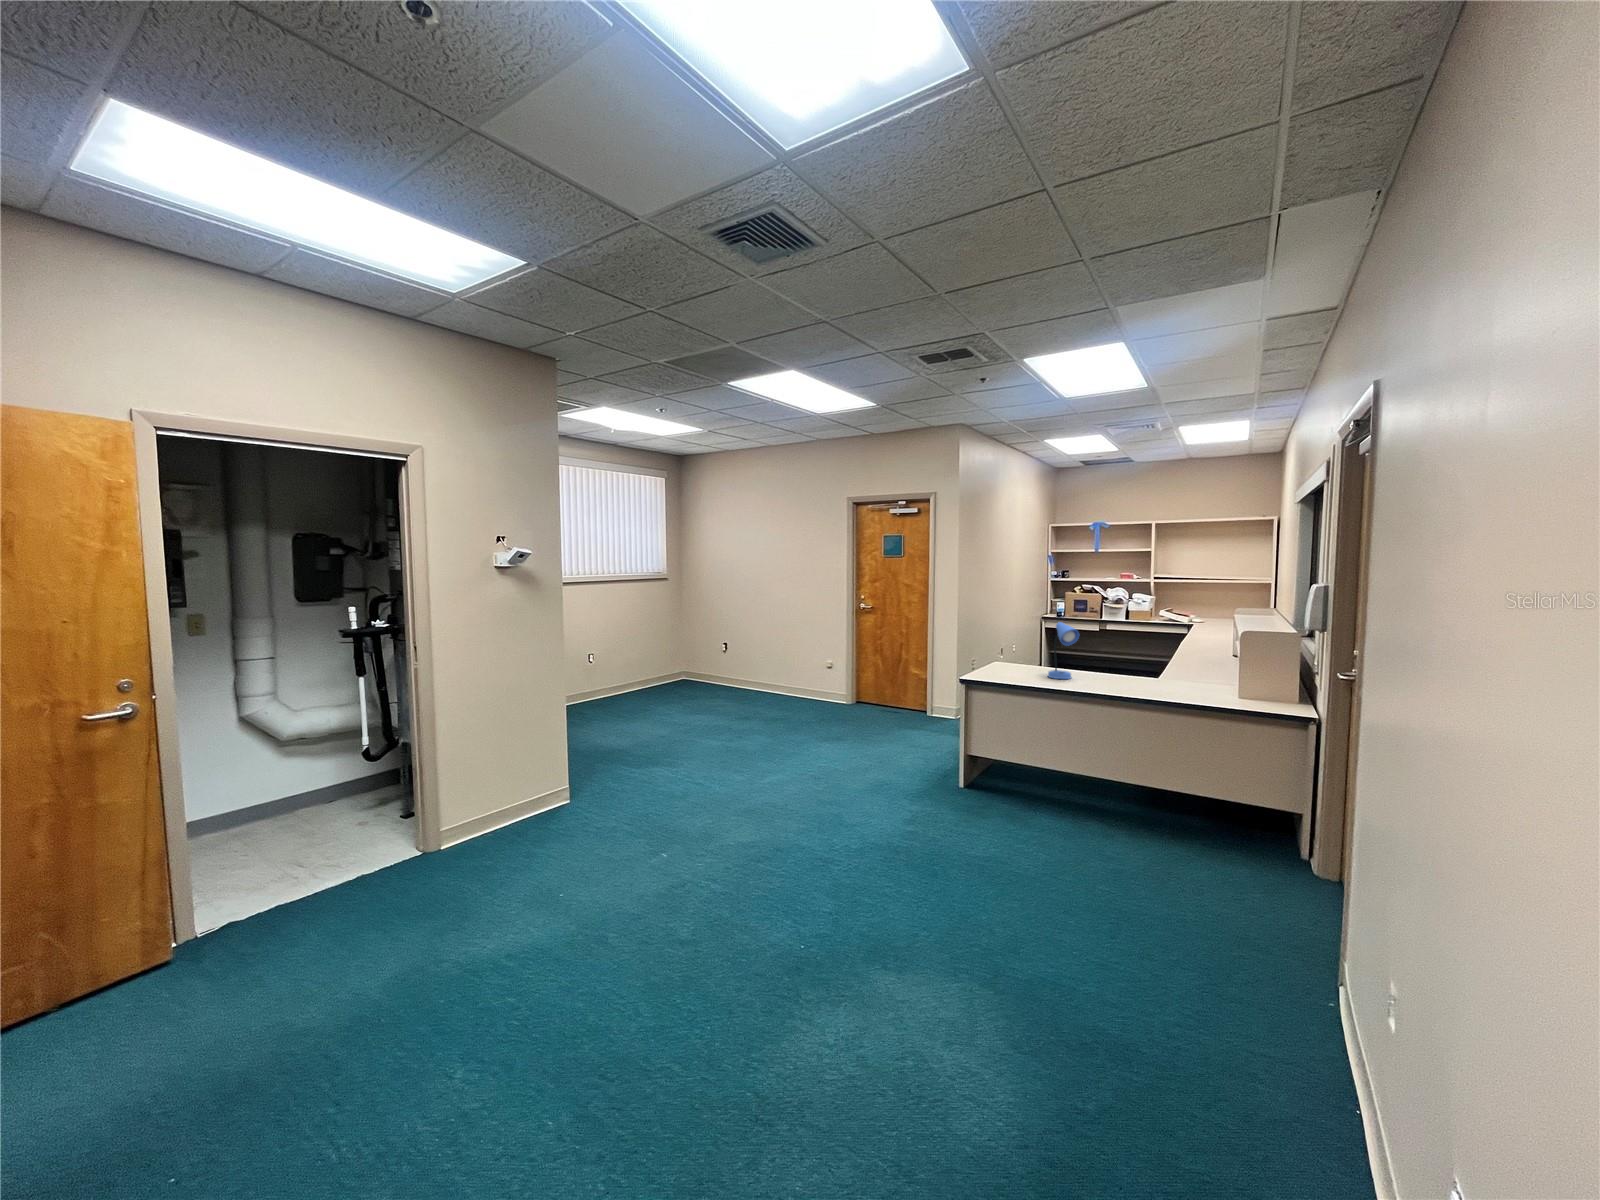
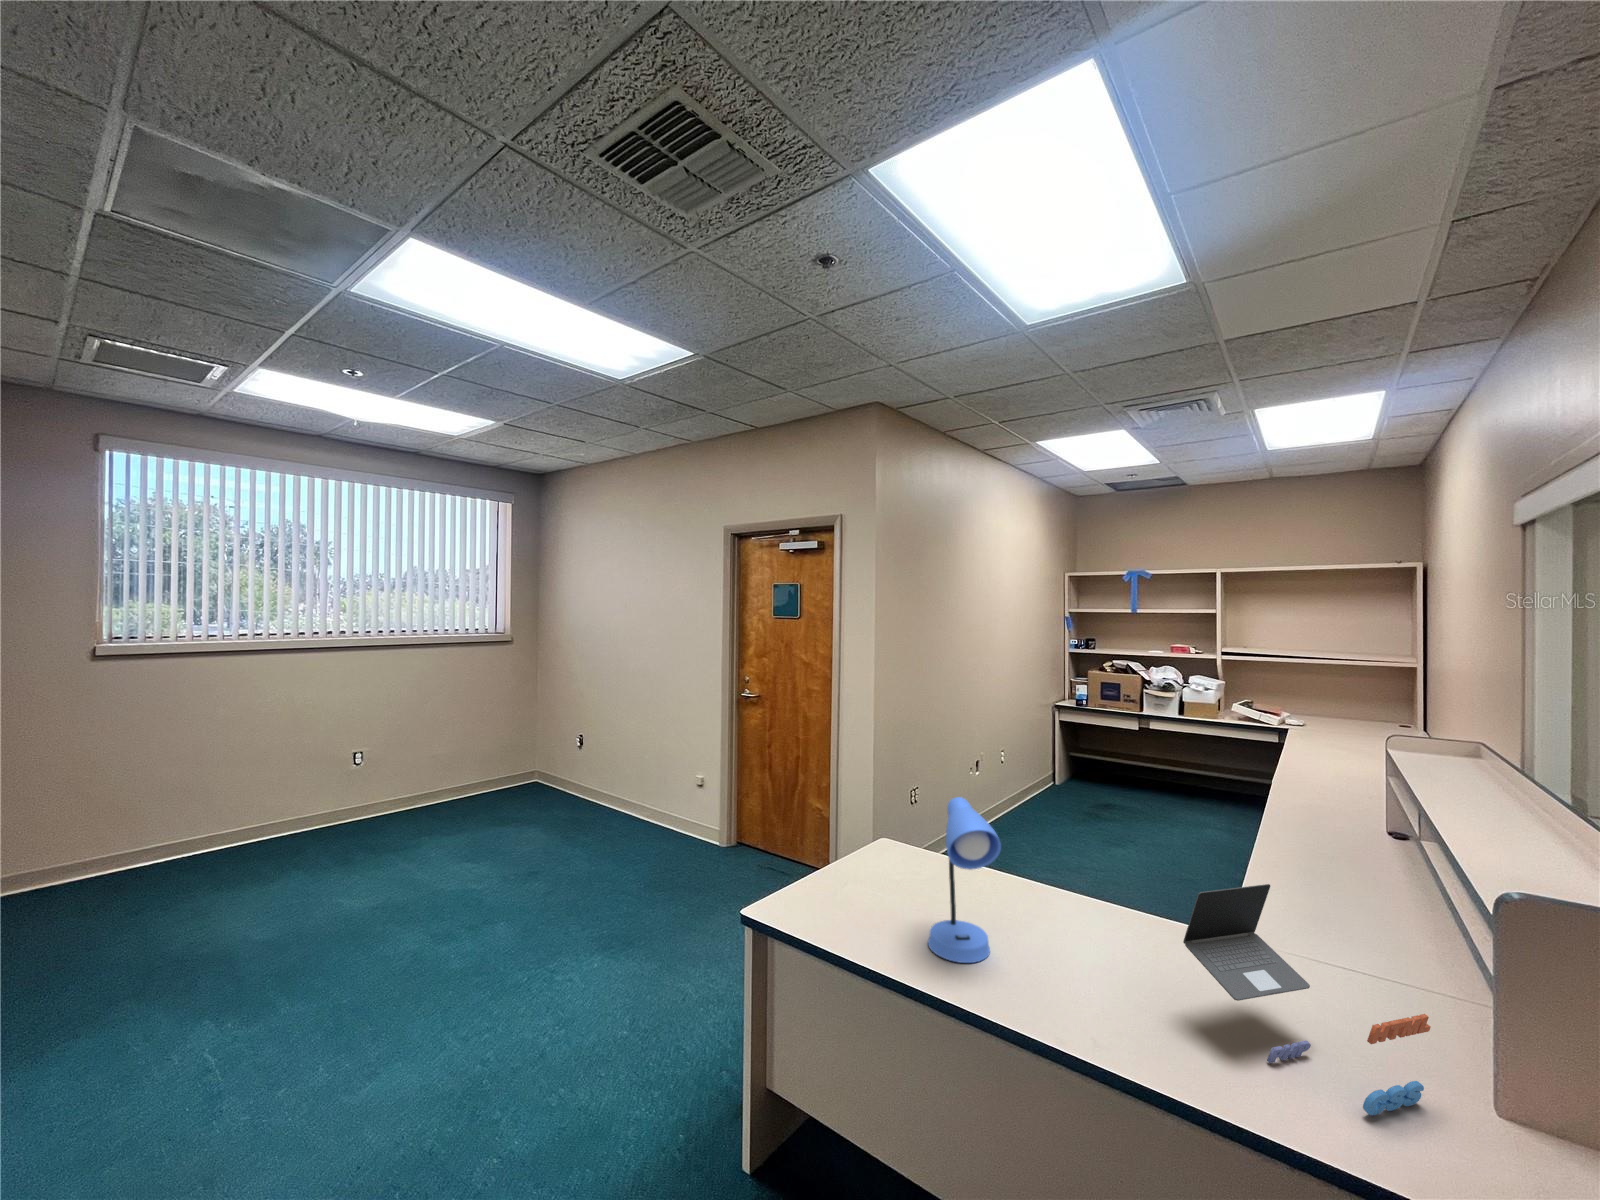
laptop: none [1142,639,1210,691] -> present [1183,884,1431,1116]

